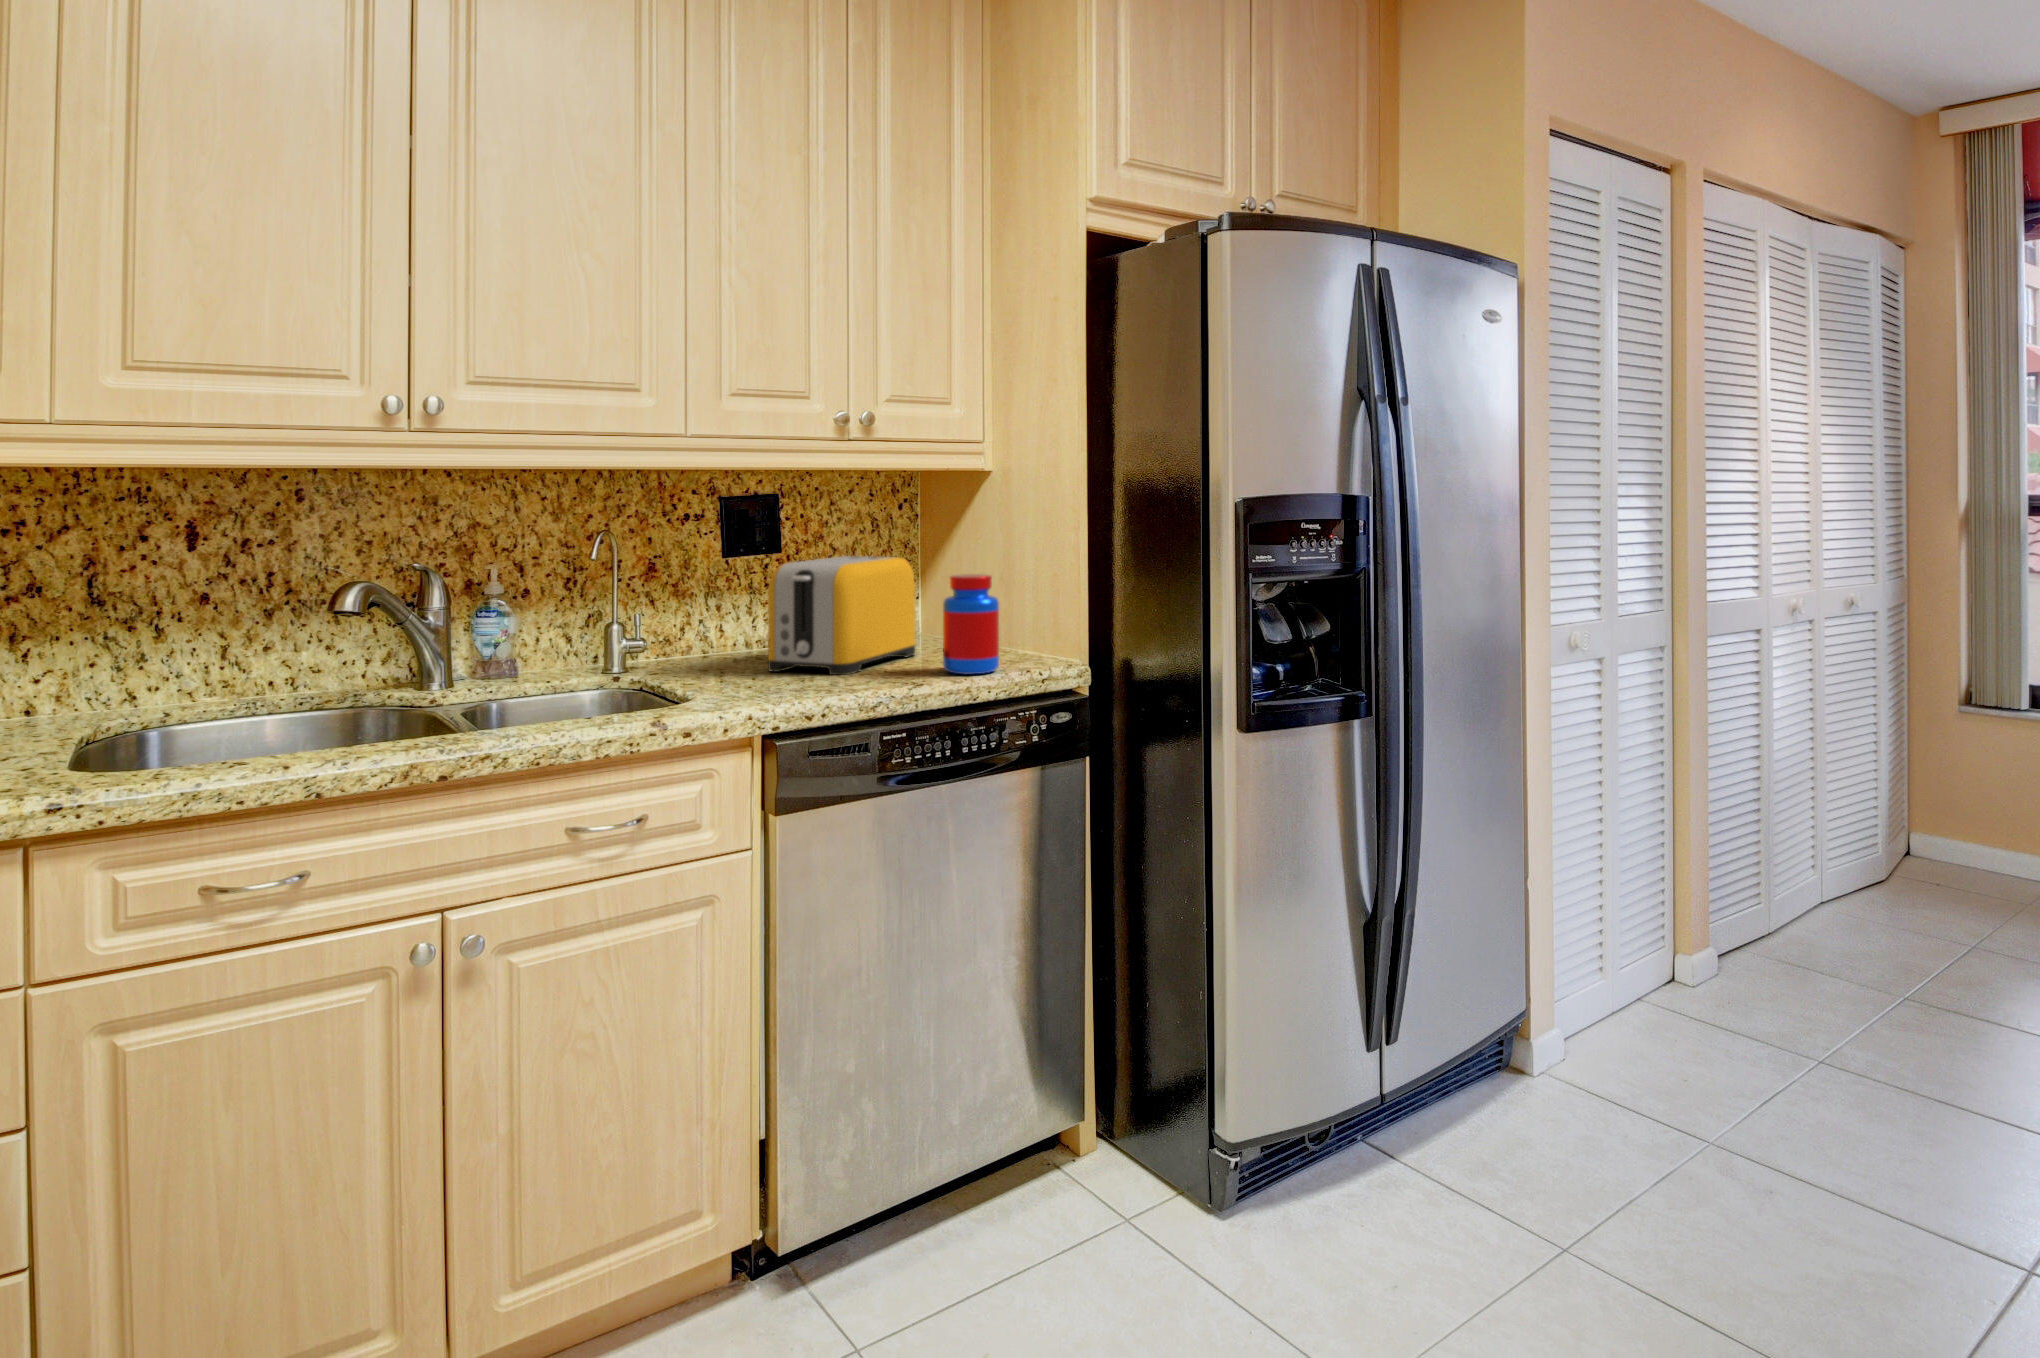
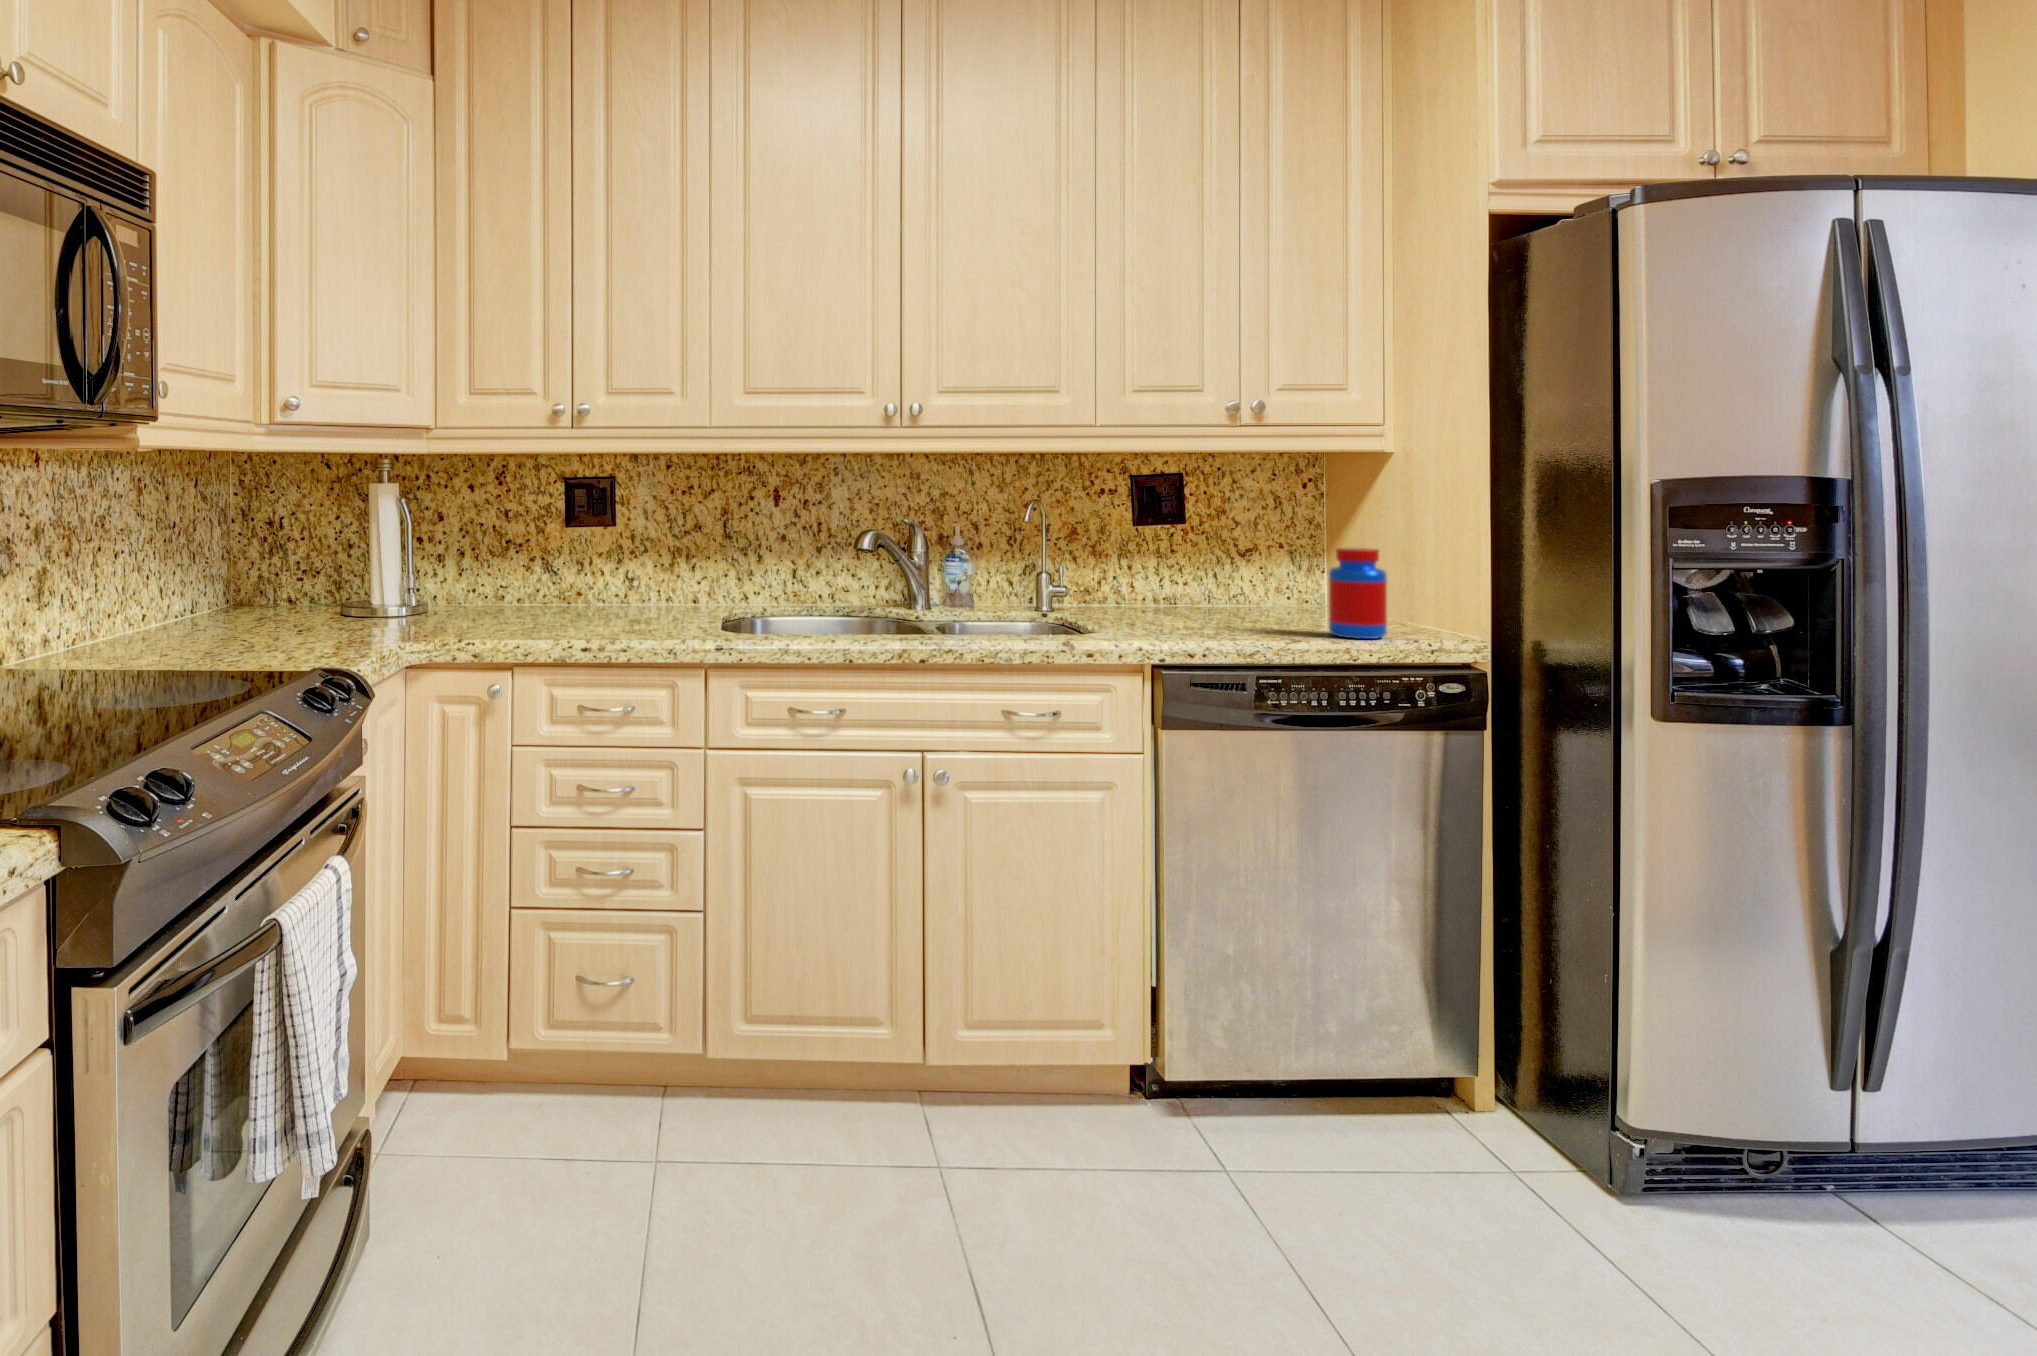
toaster: present [768,556,915,675] -> none [1169,529,1312,630]

